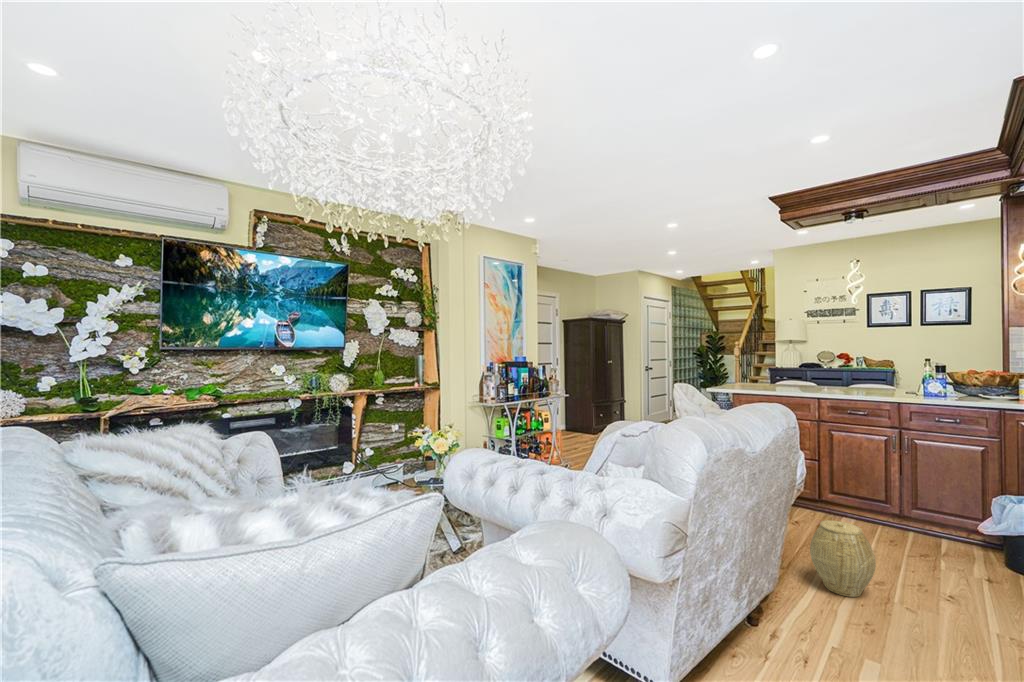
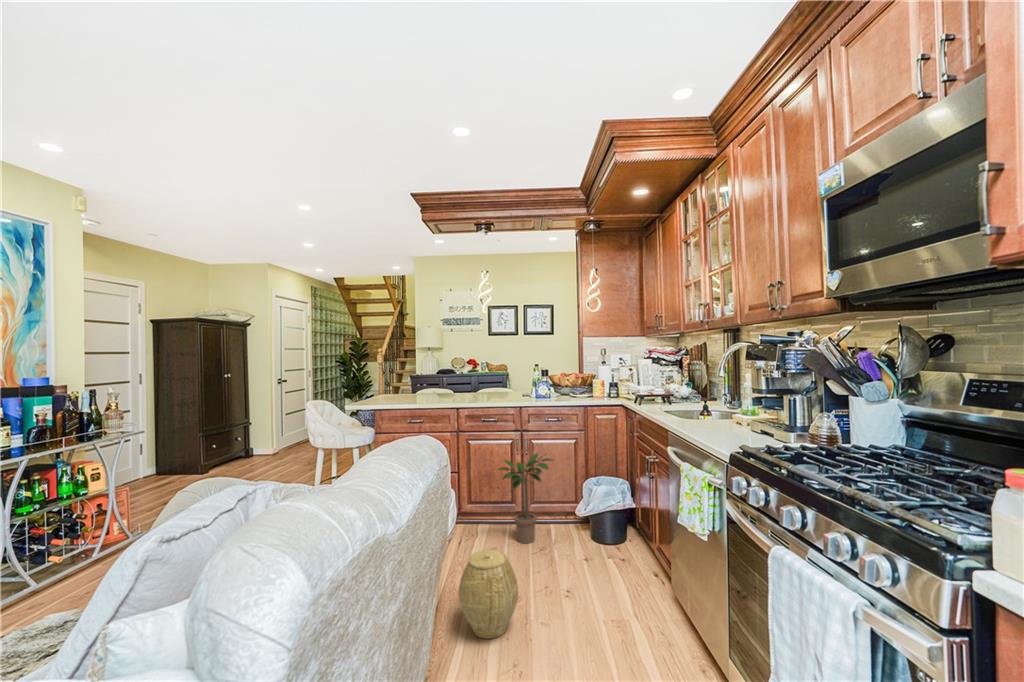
potted plant: none [864,454,945,546] -> present [498,453,553,543]

